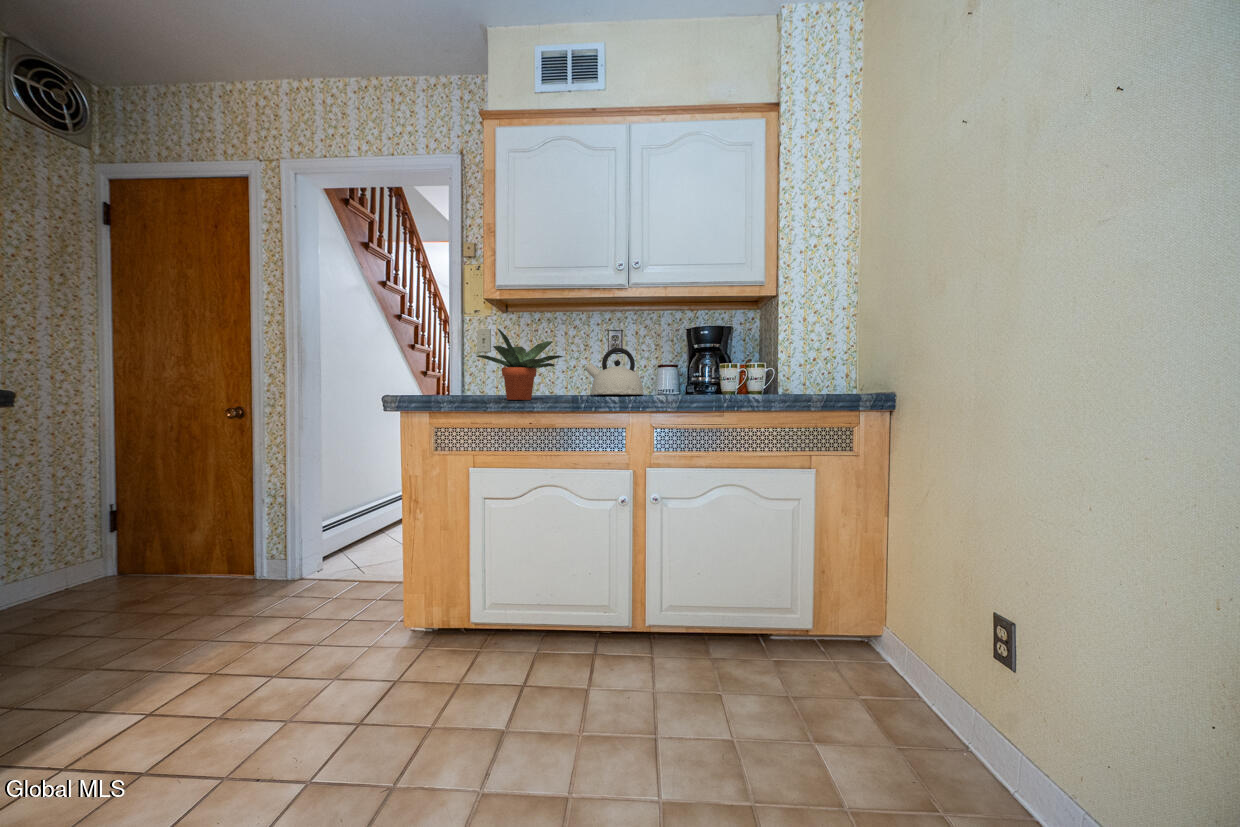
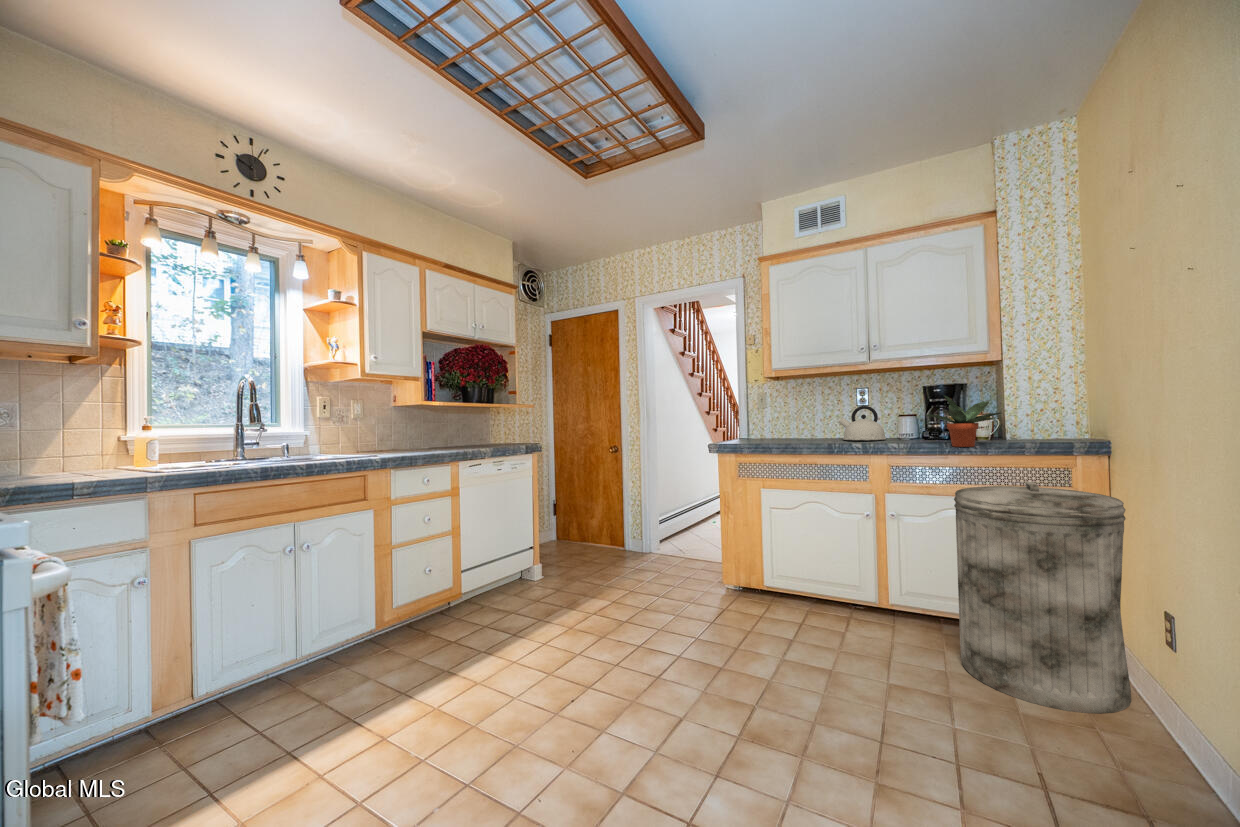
potted plant: present [476,328,563,400] -> present [925,395,1001,447]
trash can: none [745,443,951,779] -> present [954,482,1131,714]

